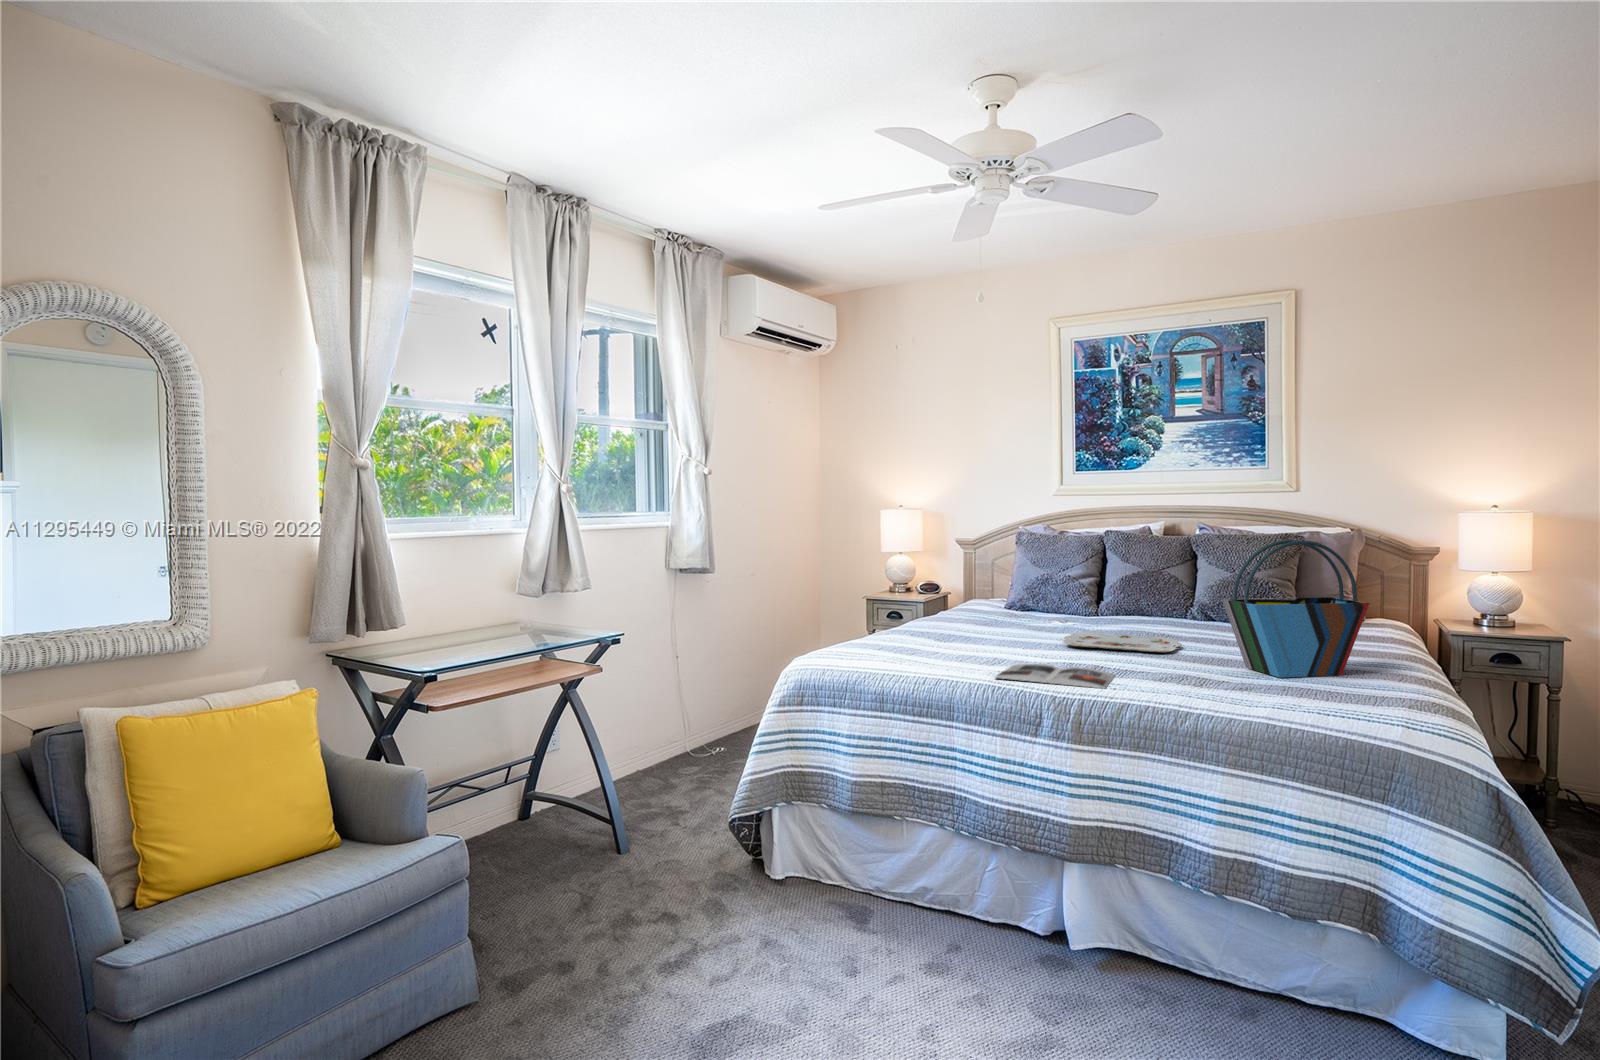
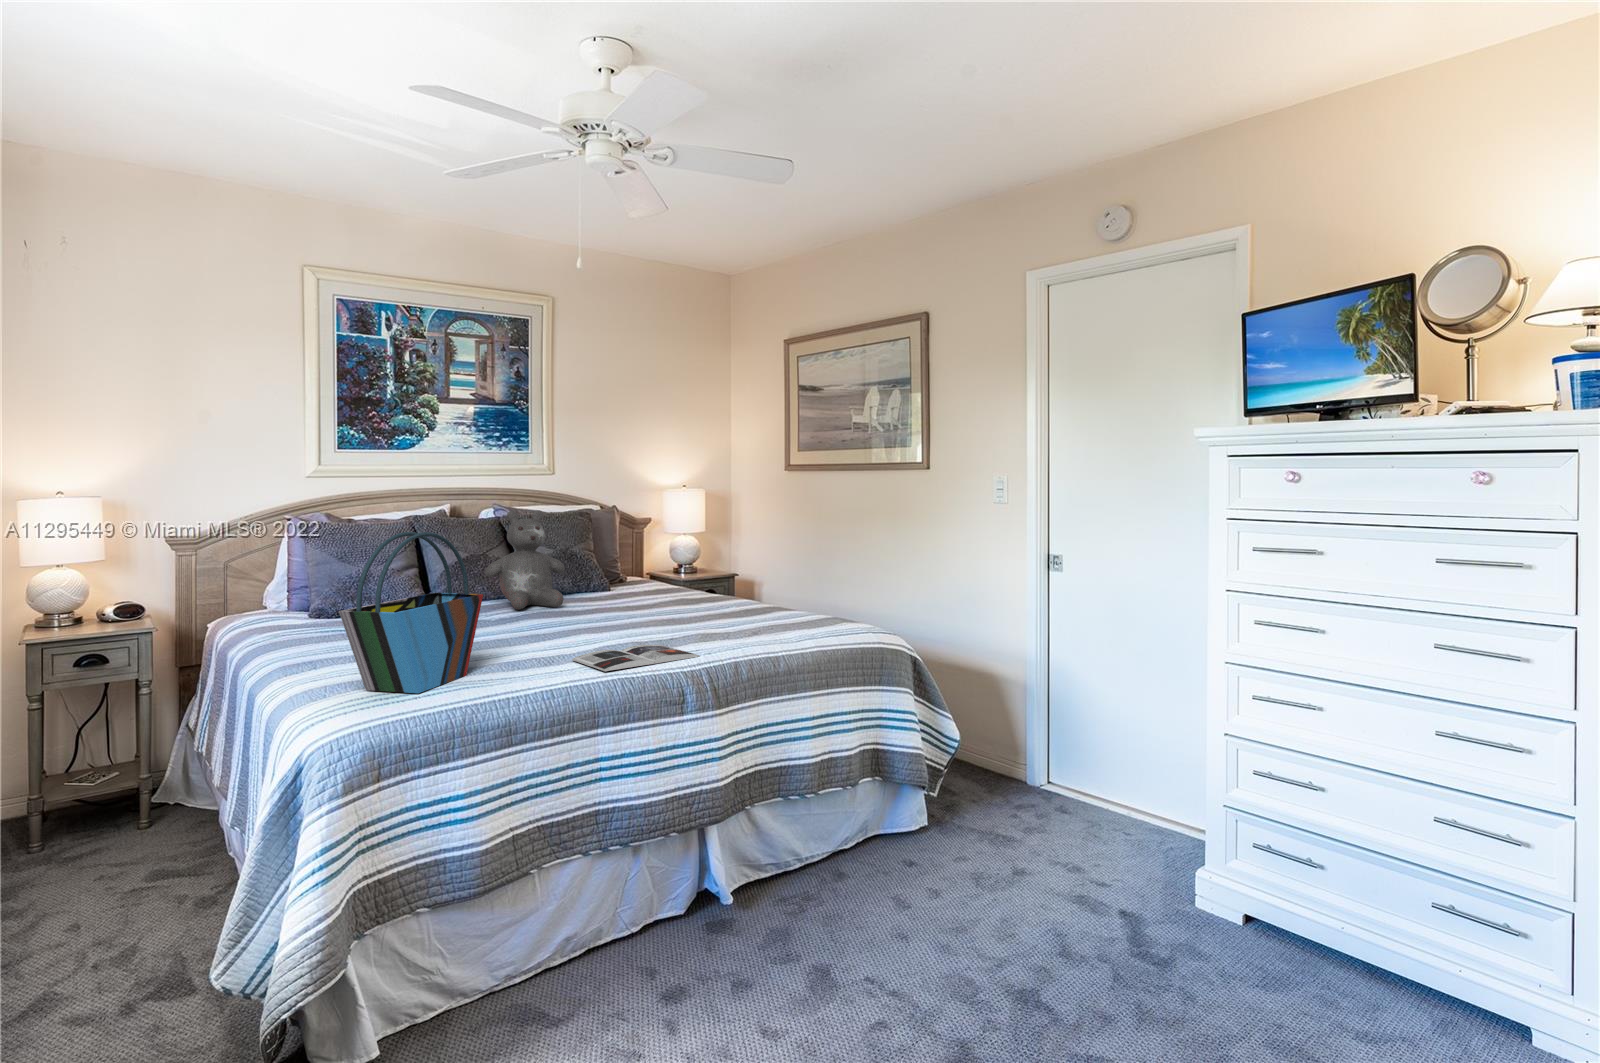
teddy bear: none [1126,529,1211,631] -> present [485,510,565,610]
tote bag: present [1222,540,1369,678] -> present [339,532,483,693]
serving tray: present [1063,632,1181,653] -> none [505,613,627,634]

